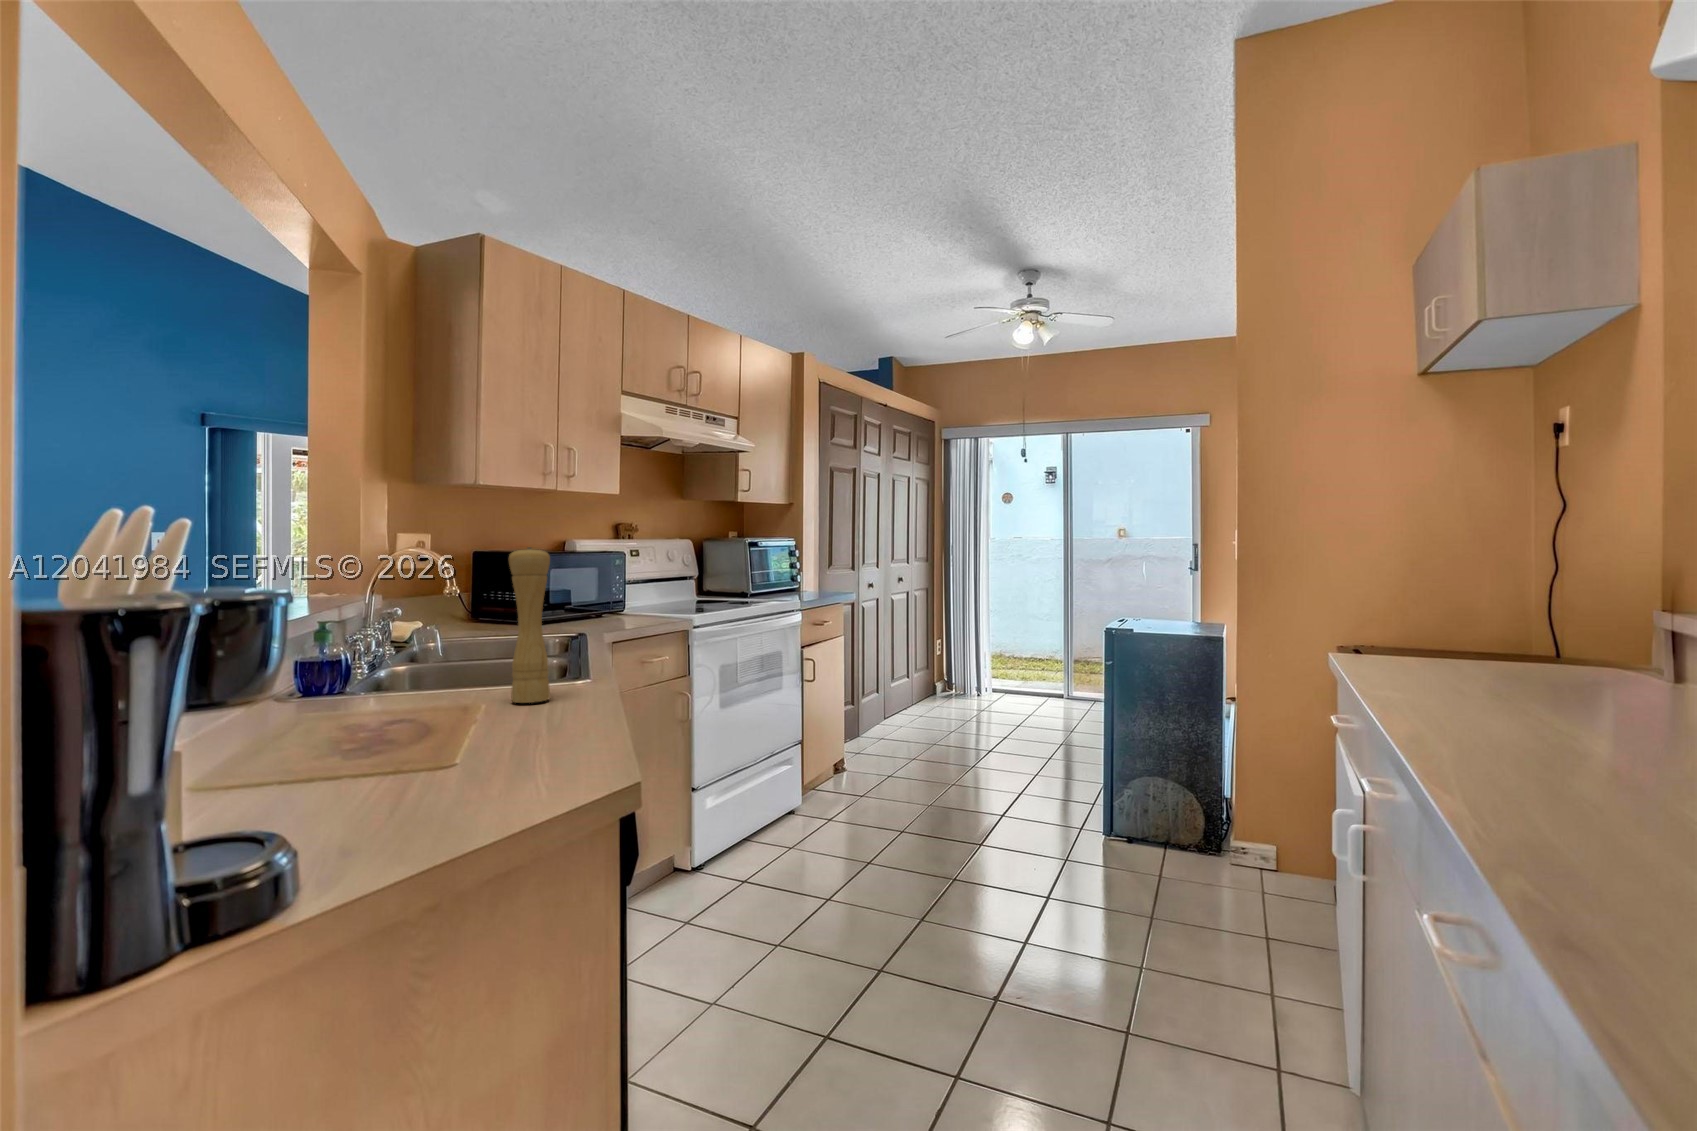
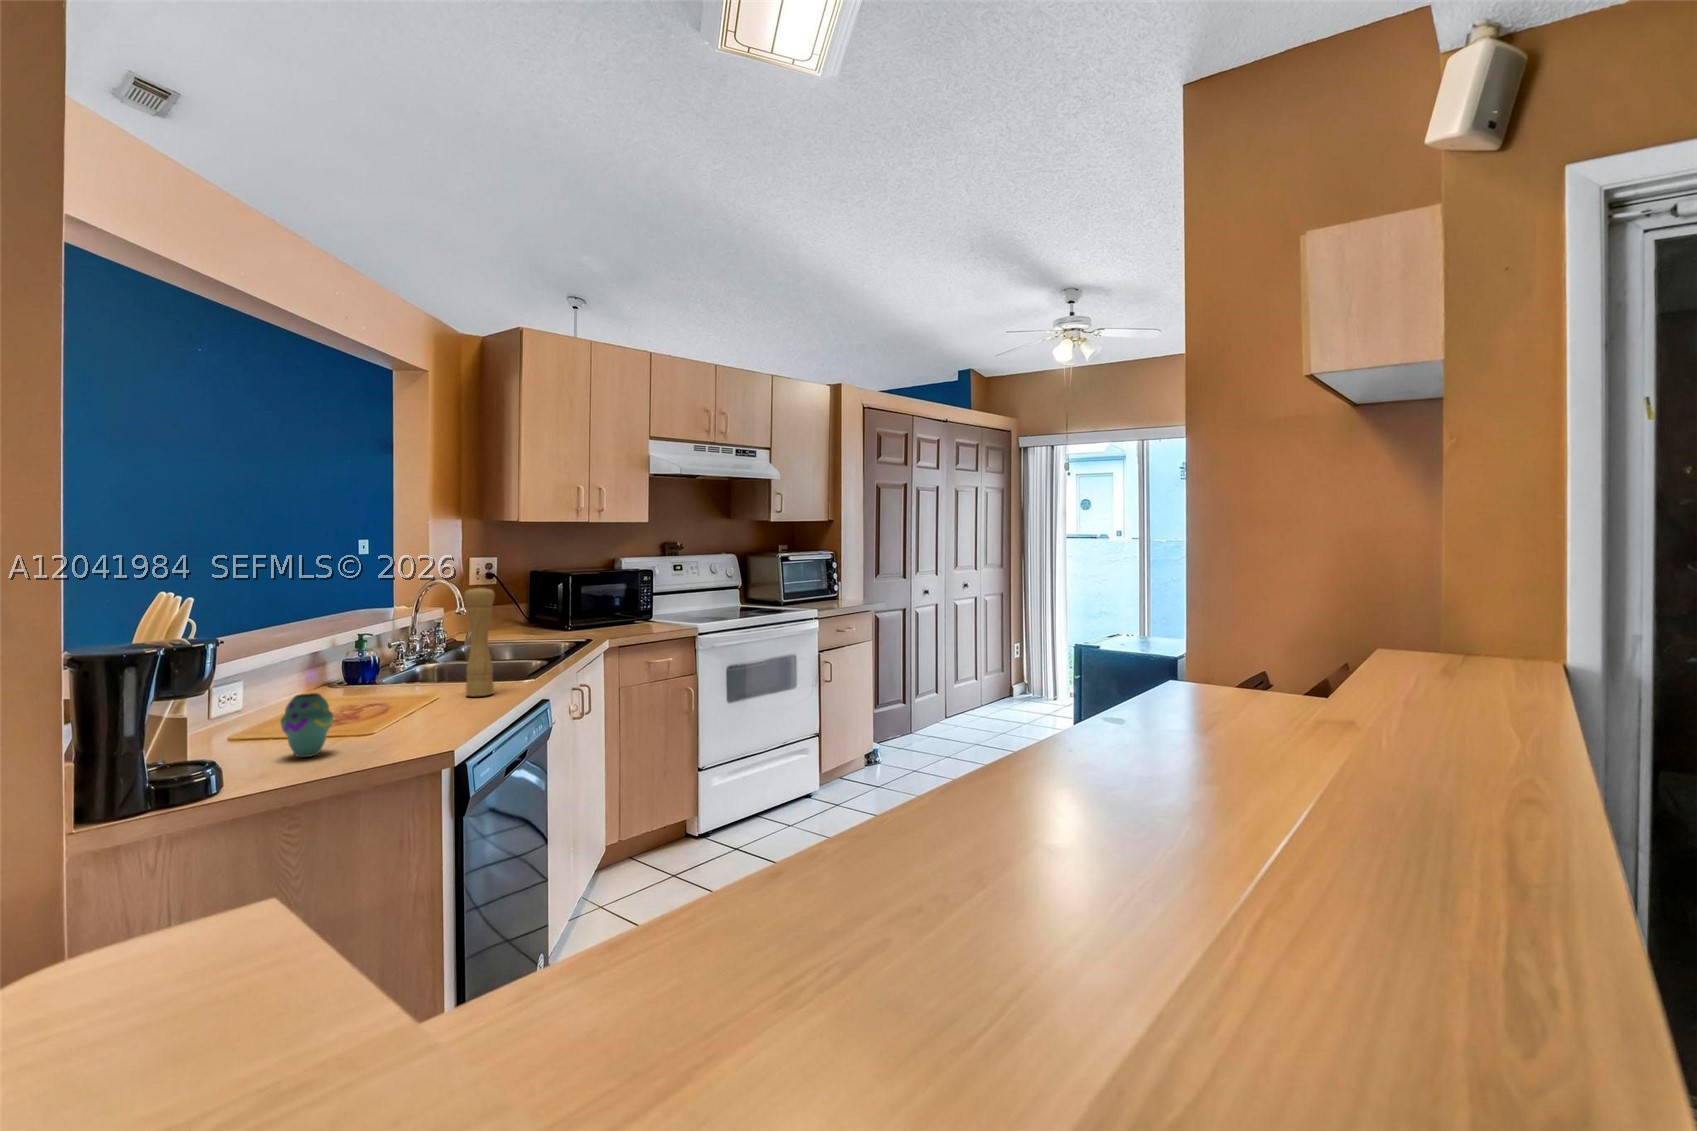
vase: none [358,694,443,803] -> present [280,693,333,757]

